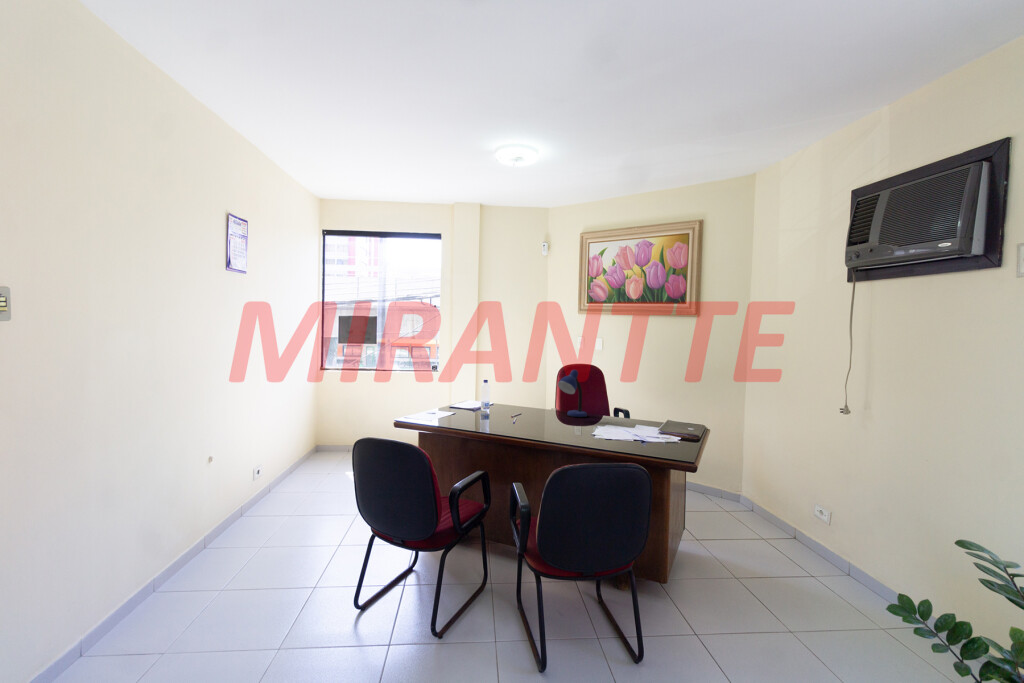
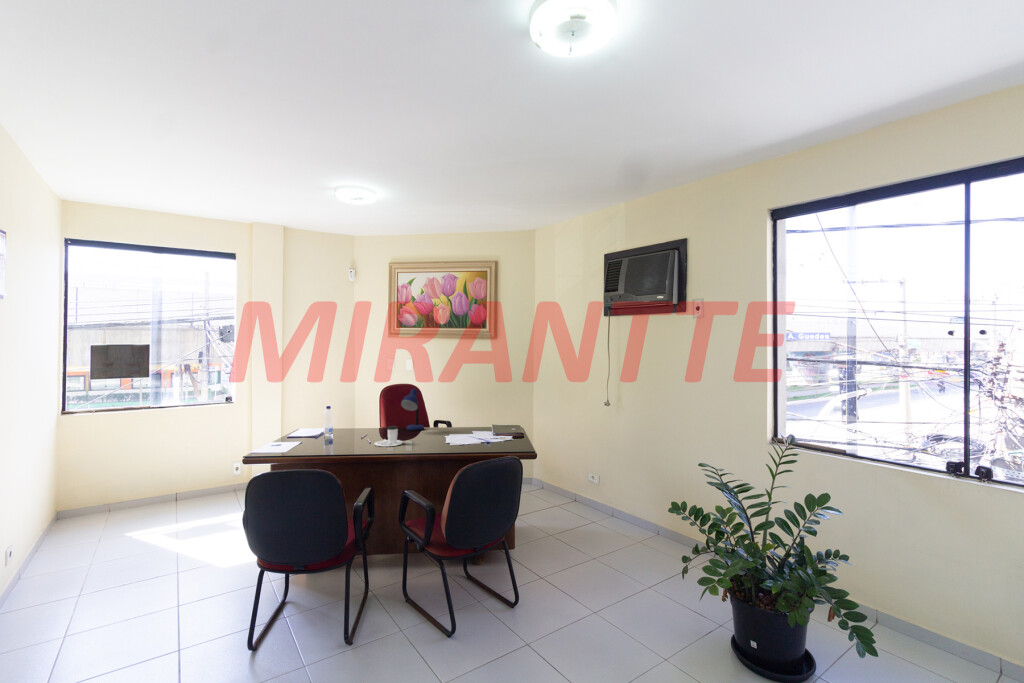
coffee cup: none [514,407,545,429] -> present [374,426,403,447]

